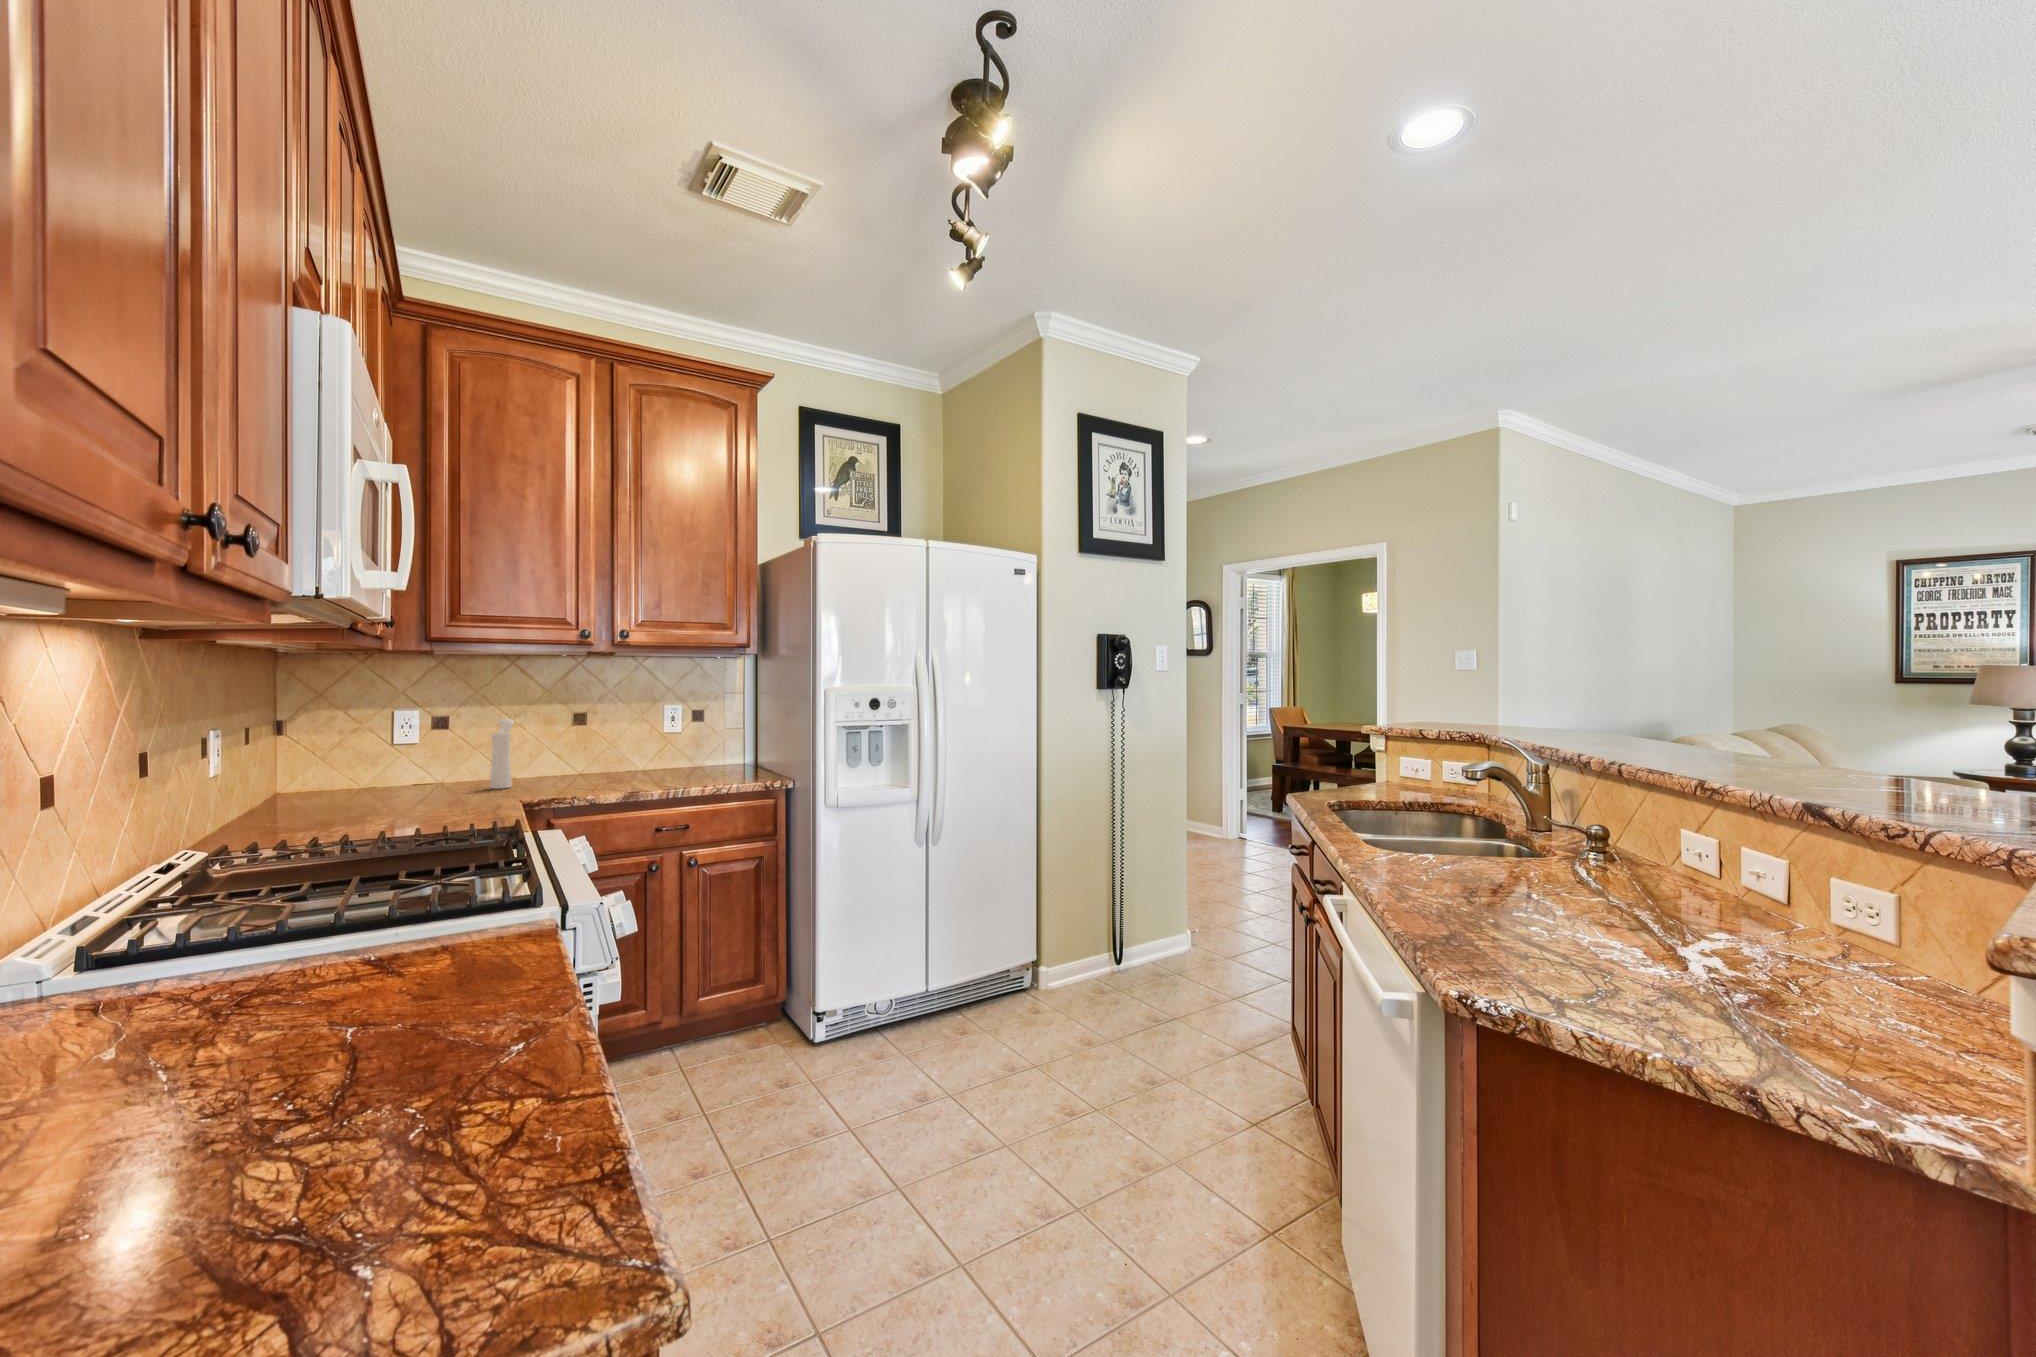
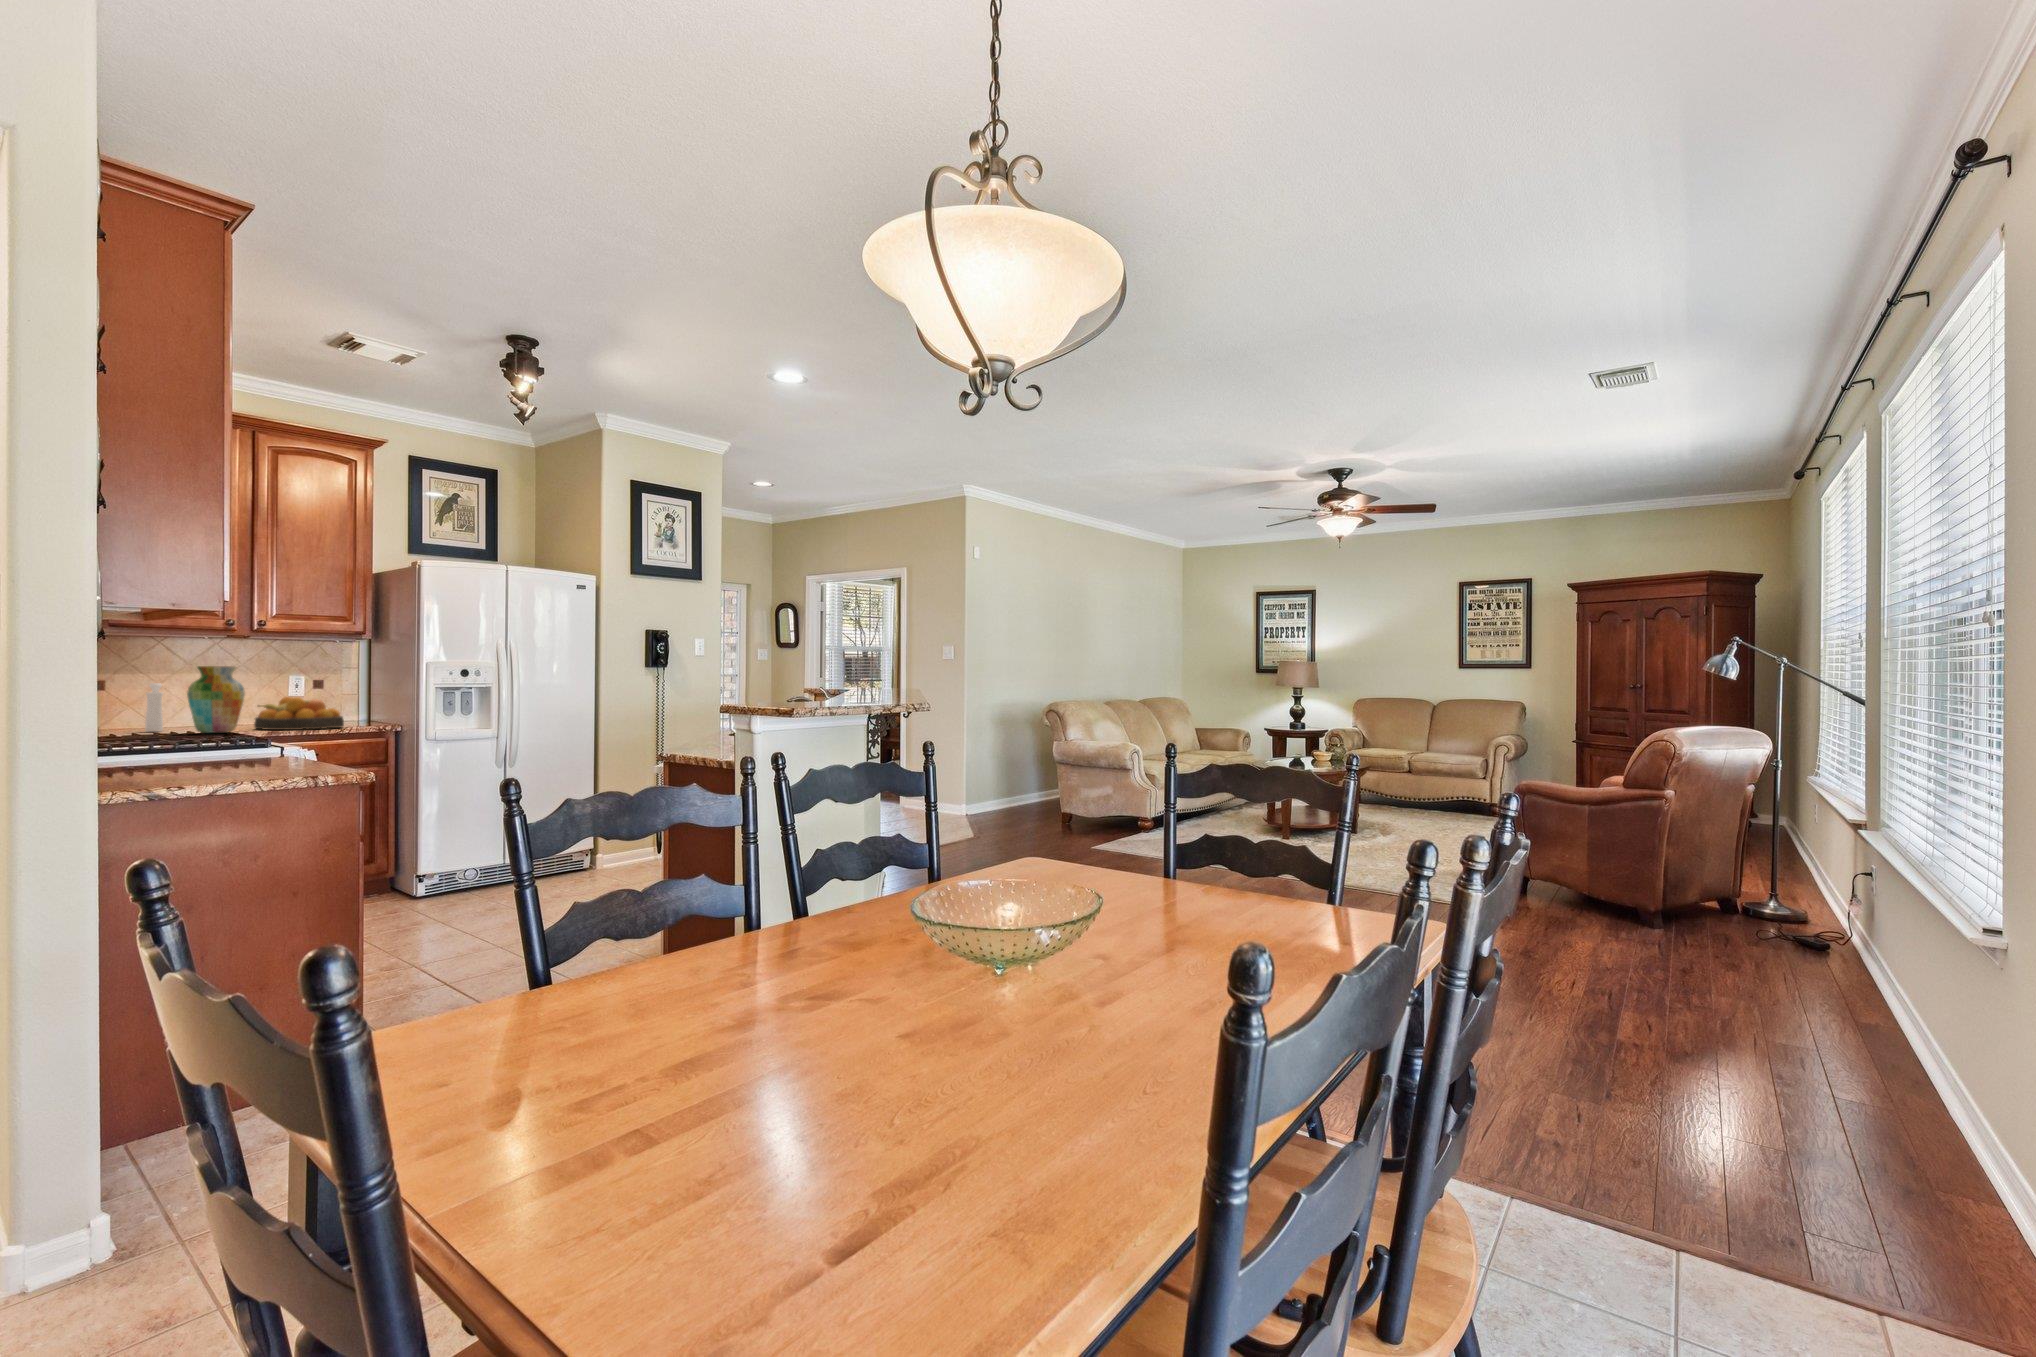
vase: none [529,698,600,797] -> present [187,666,245,733]
fruit bowl: none [619,735,724,785] -> present [254,697,344,730]

